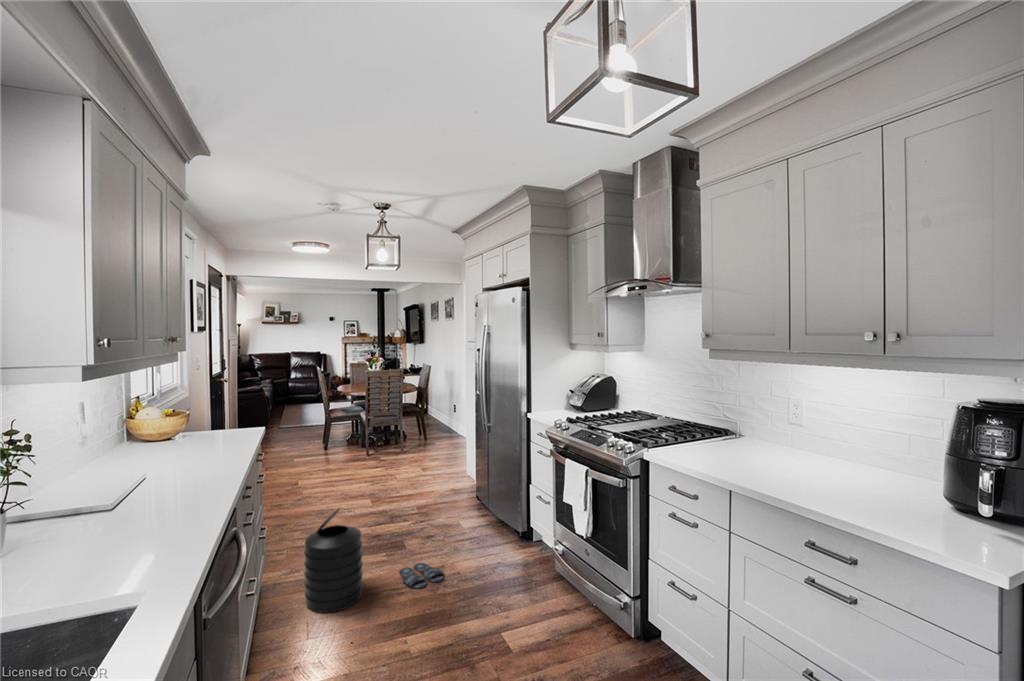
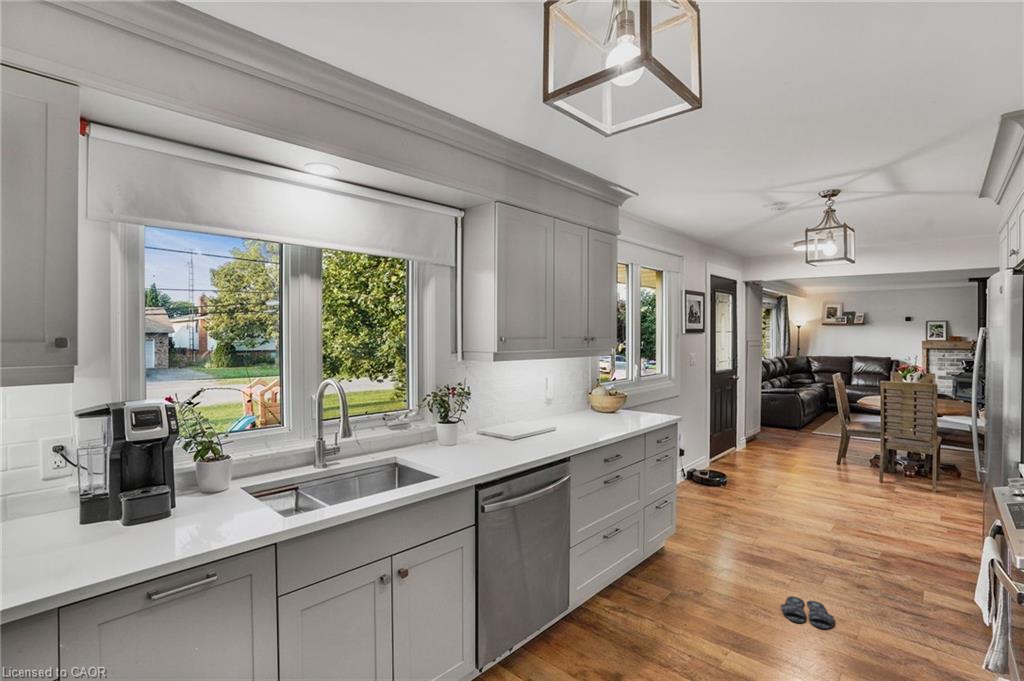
trash can: present [304,509,363,613] -> none [684,503,738,597]

